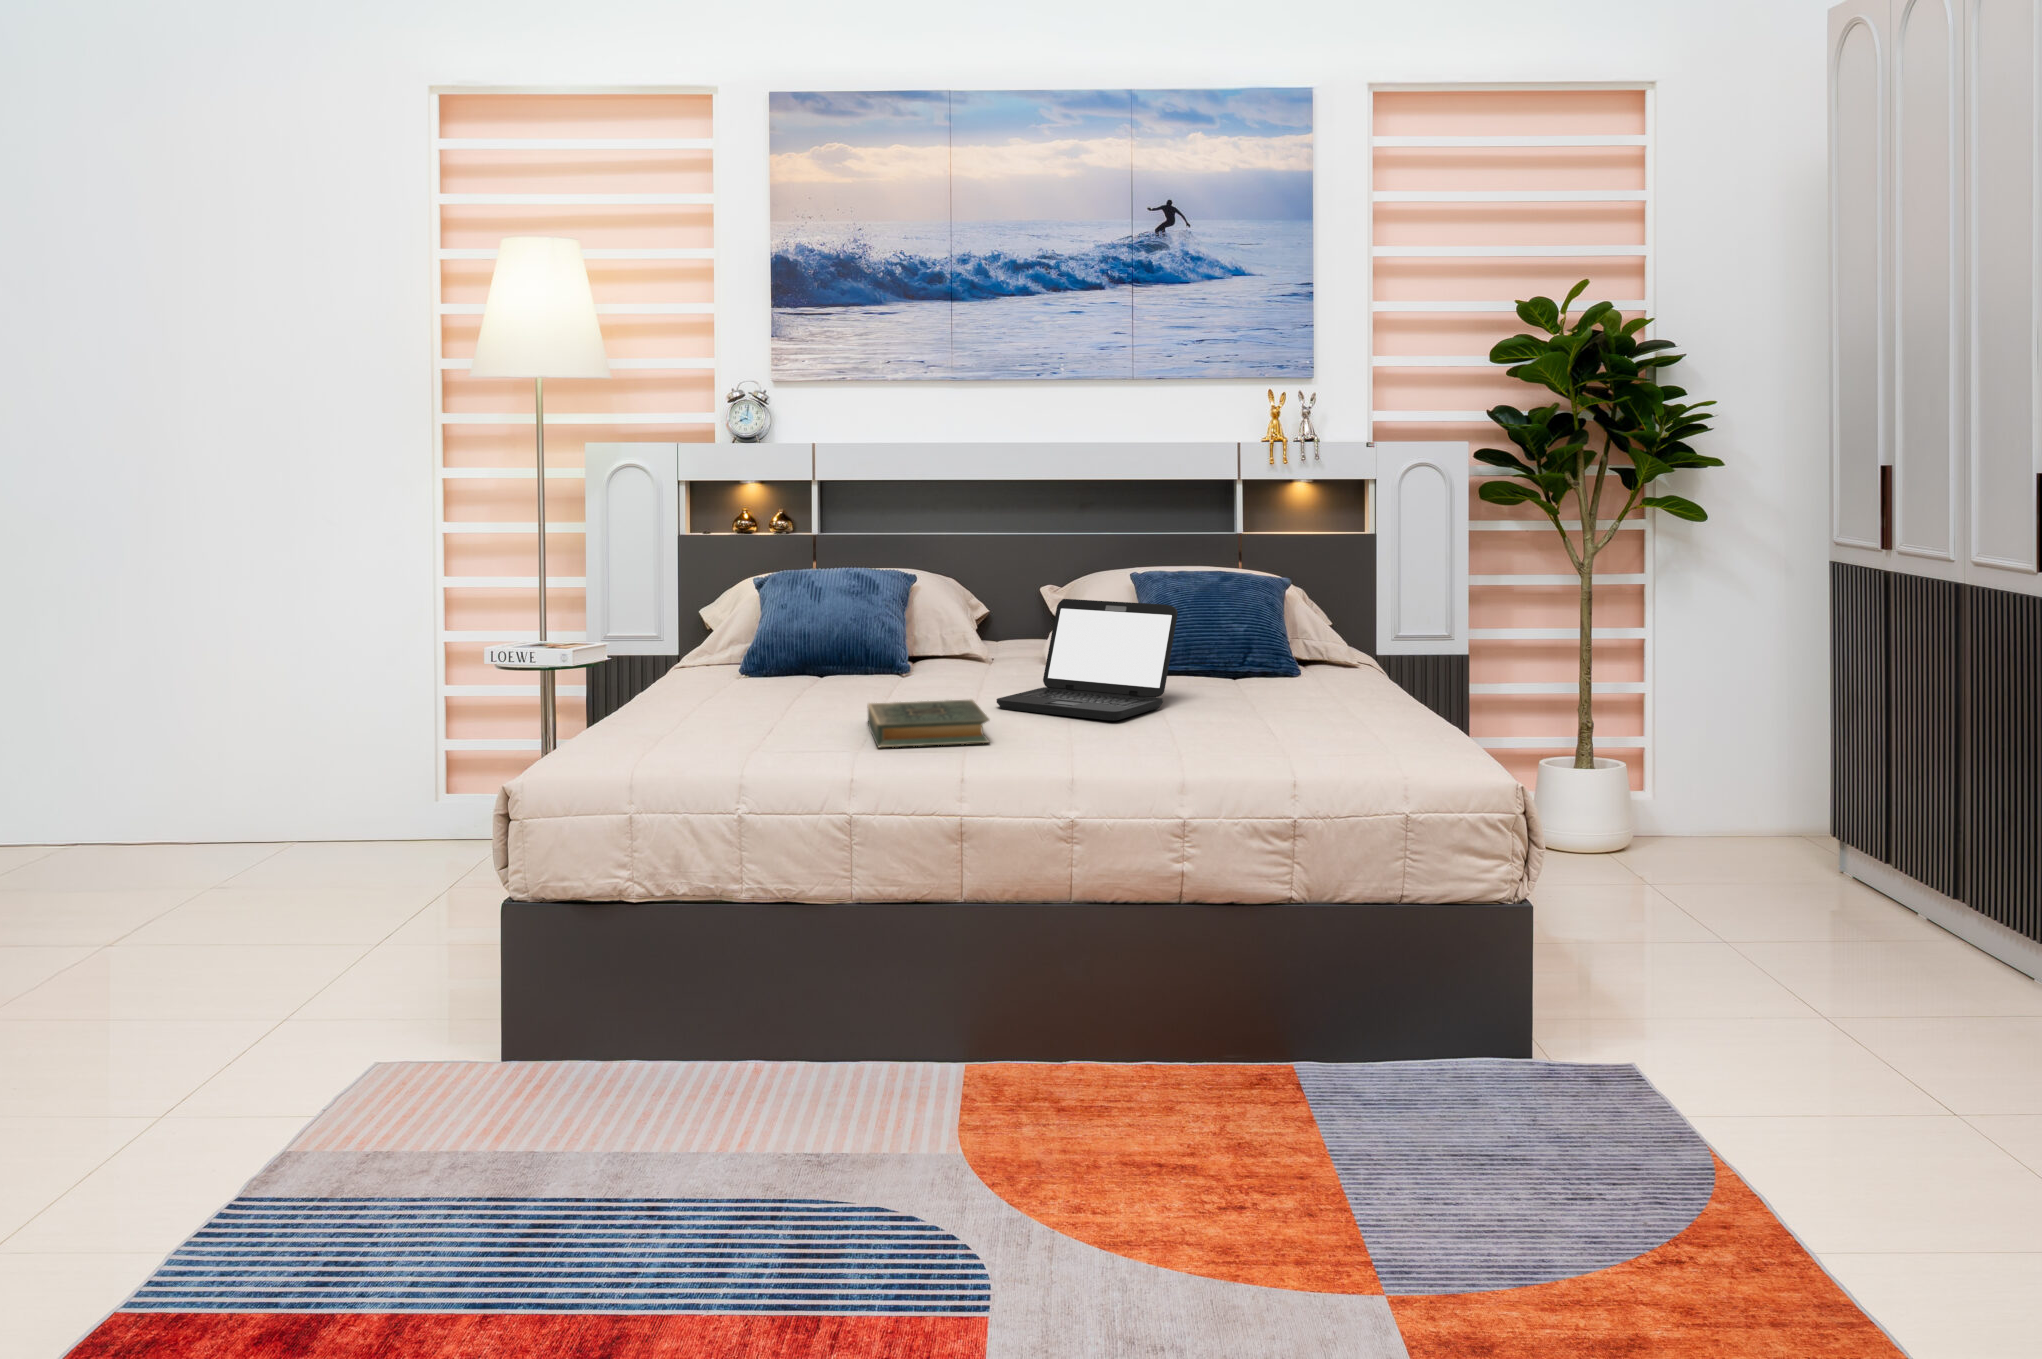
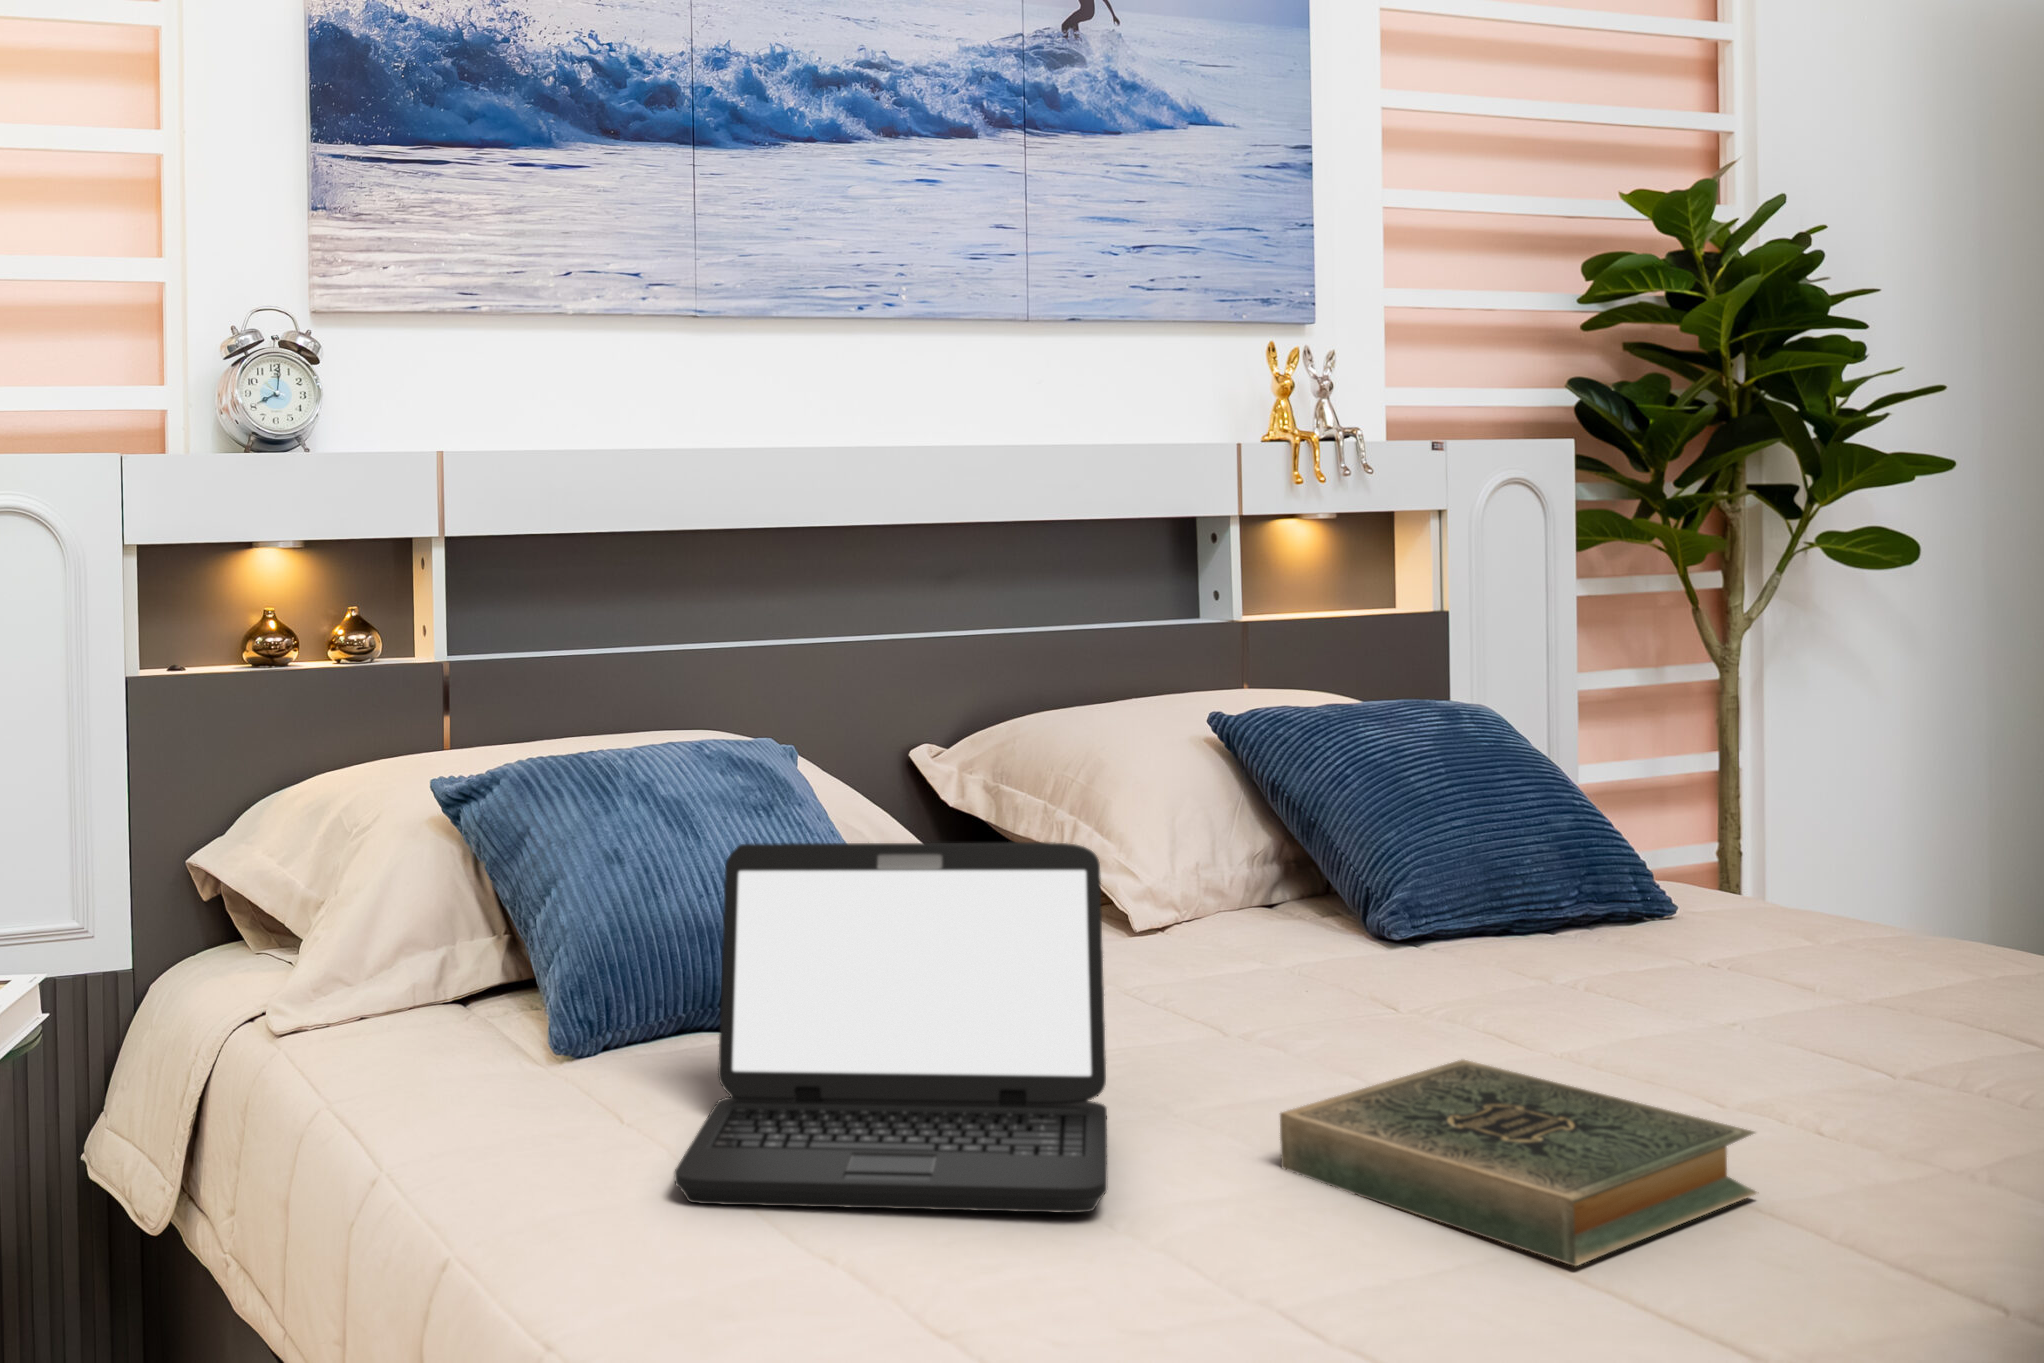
laptop: present [996,599,1178,721] -> present [675,842,1107,1213]

